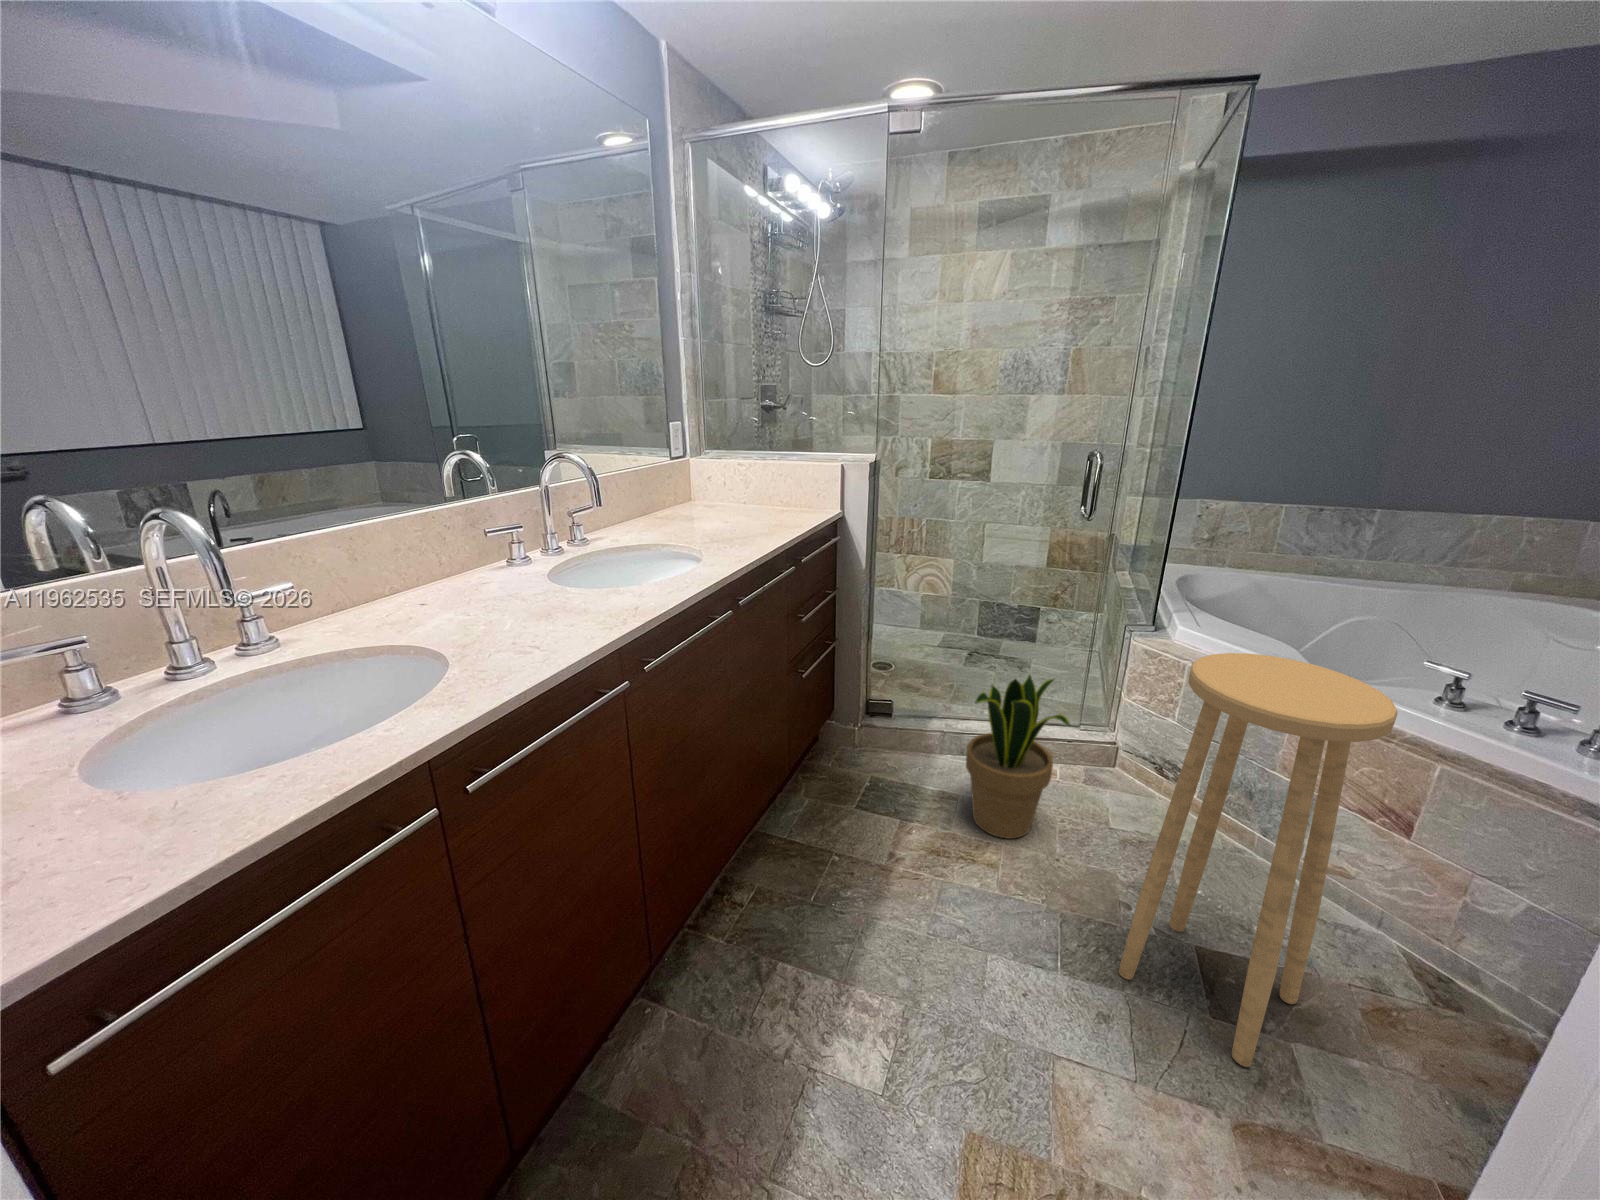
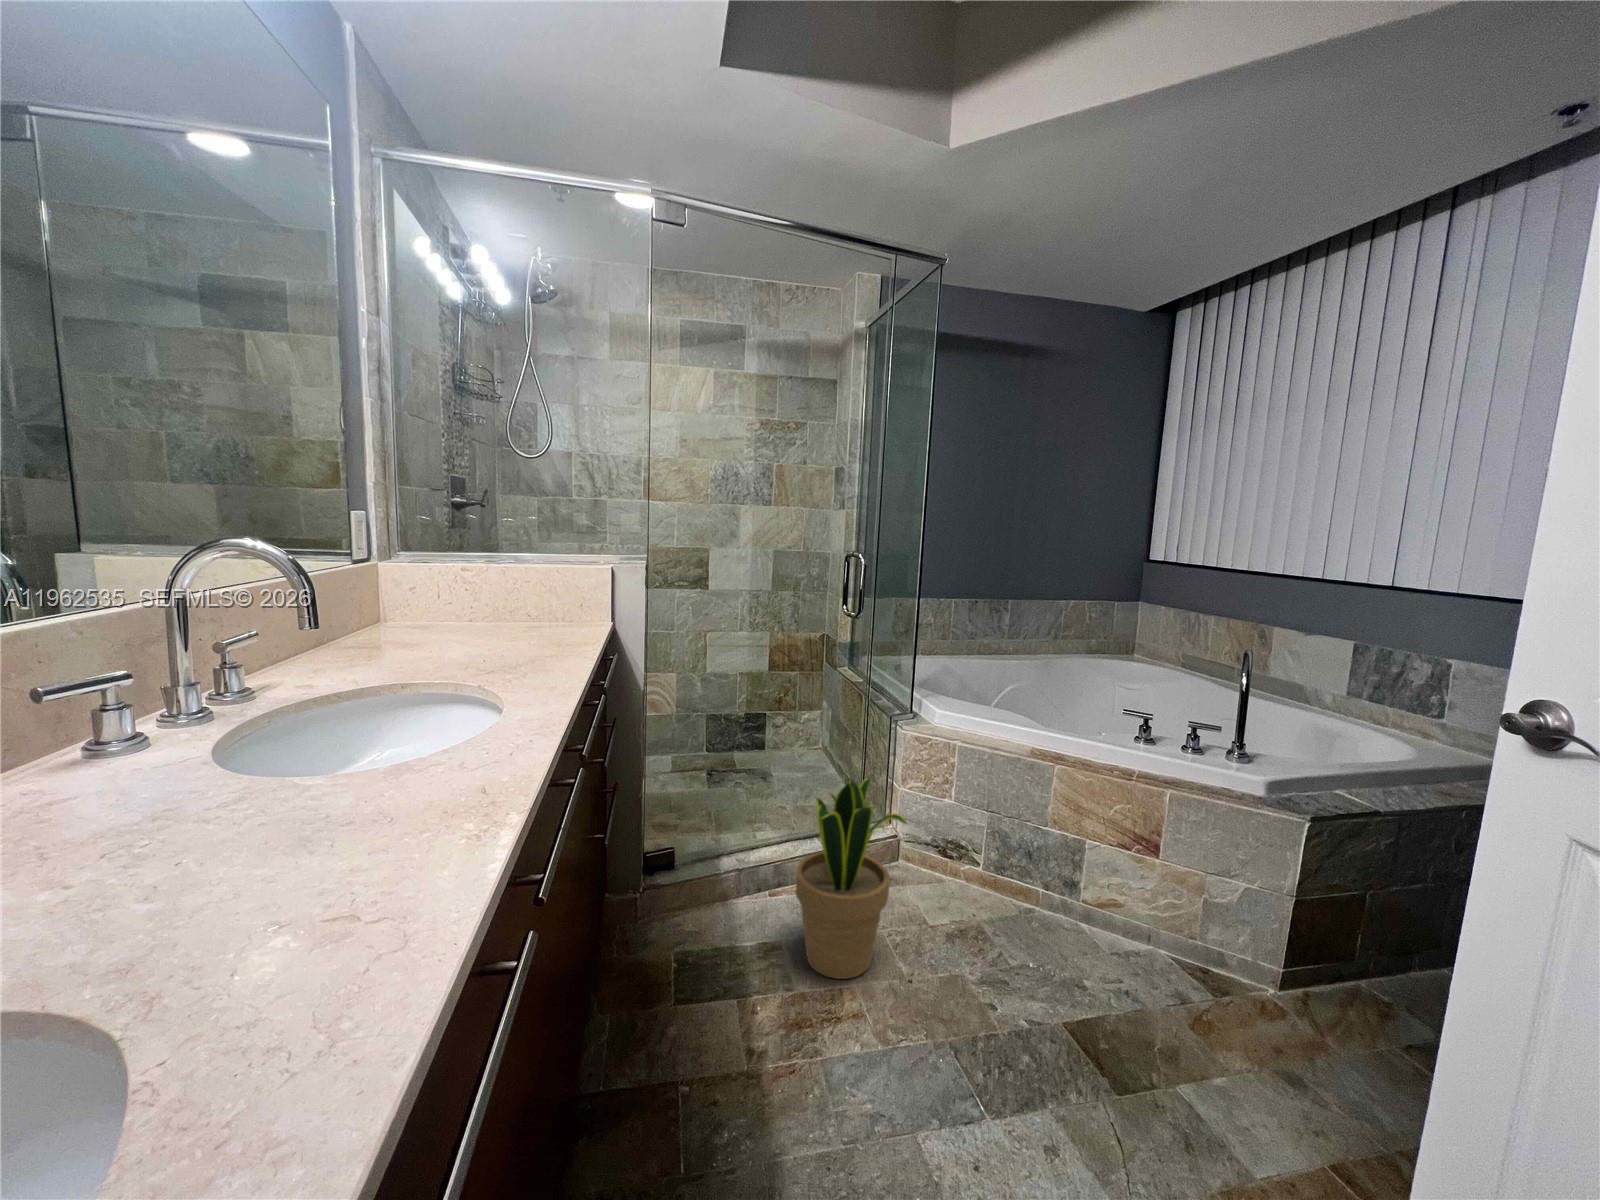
stool: present [1119,653,1398,1067] -> none [1031,713,1216,1133]

